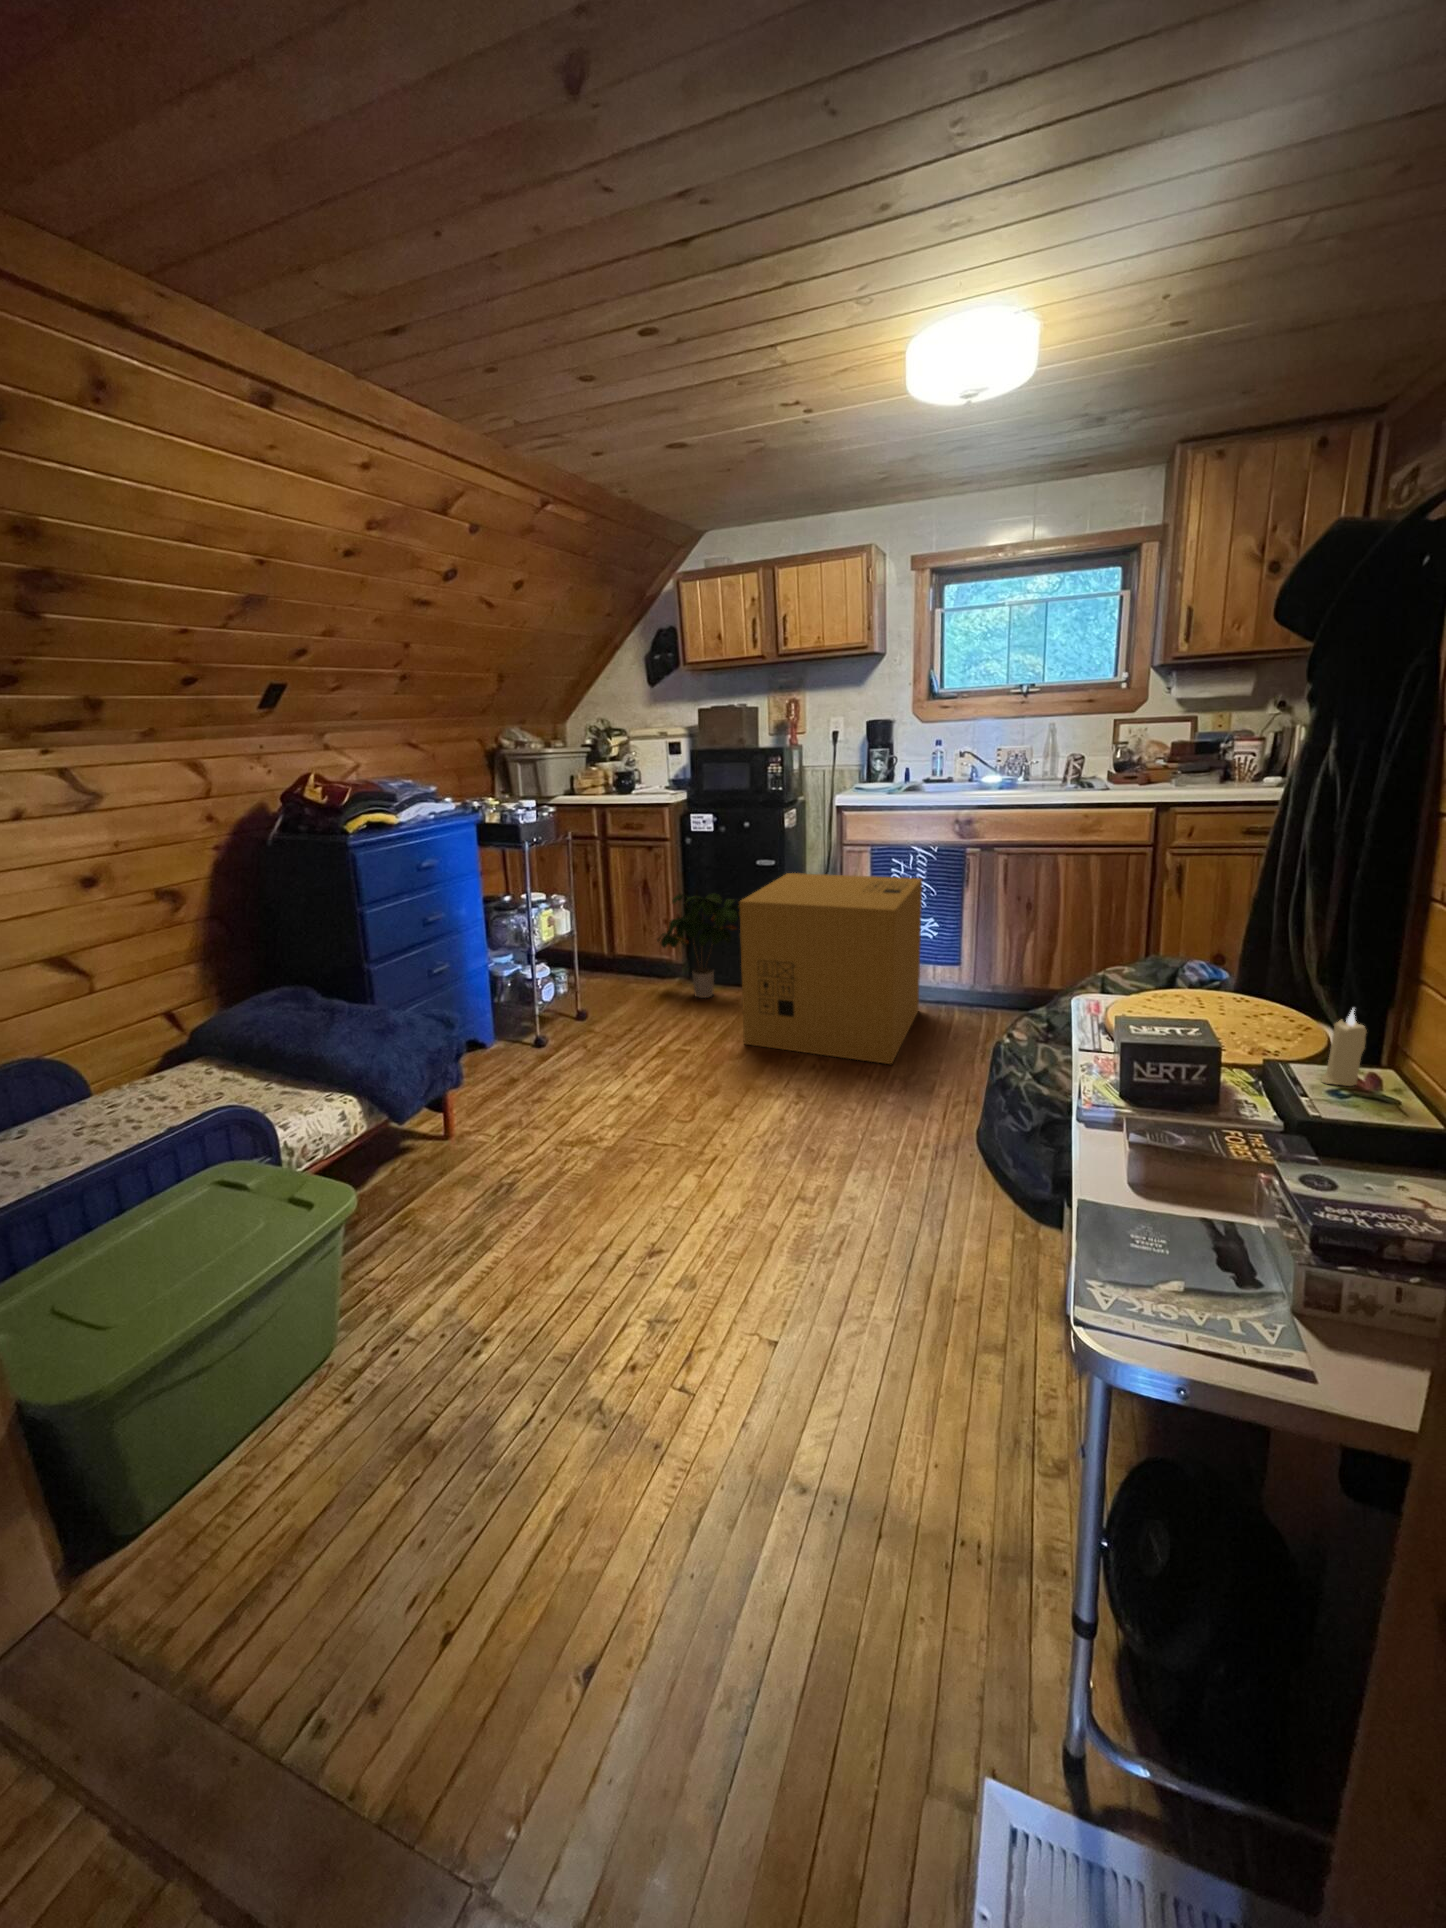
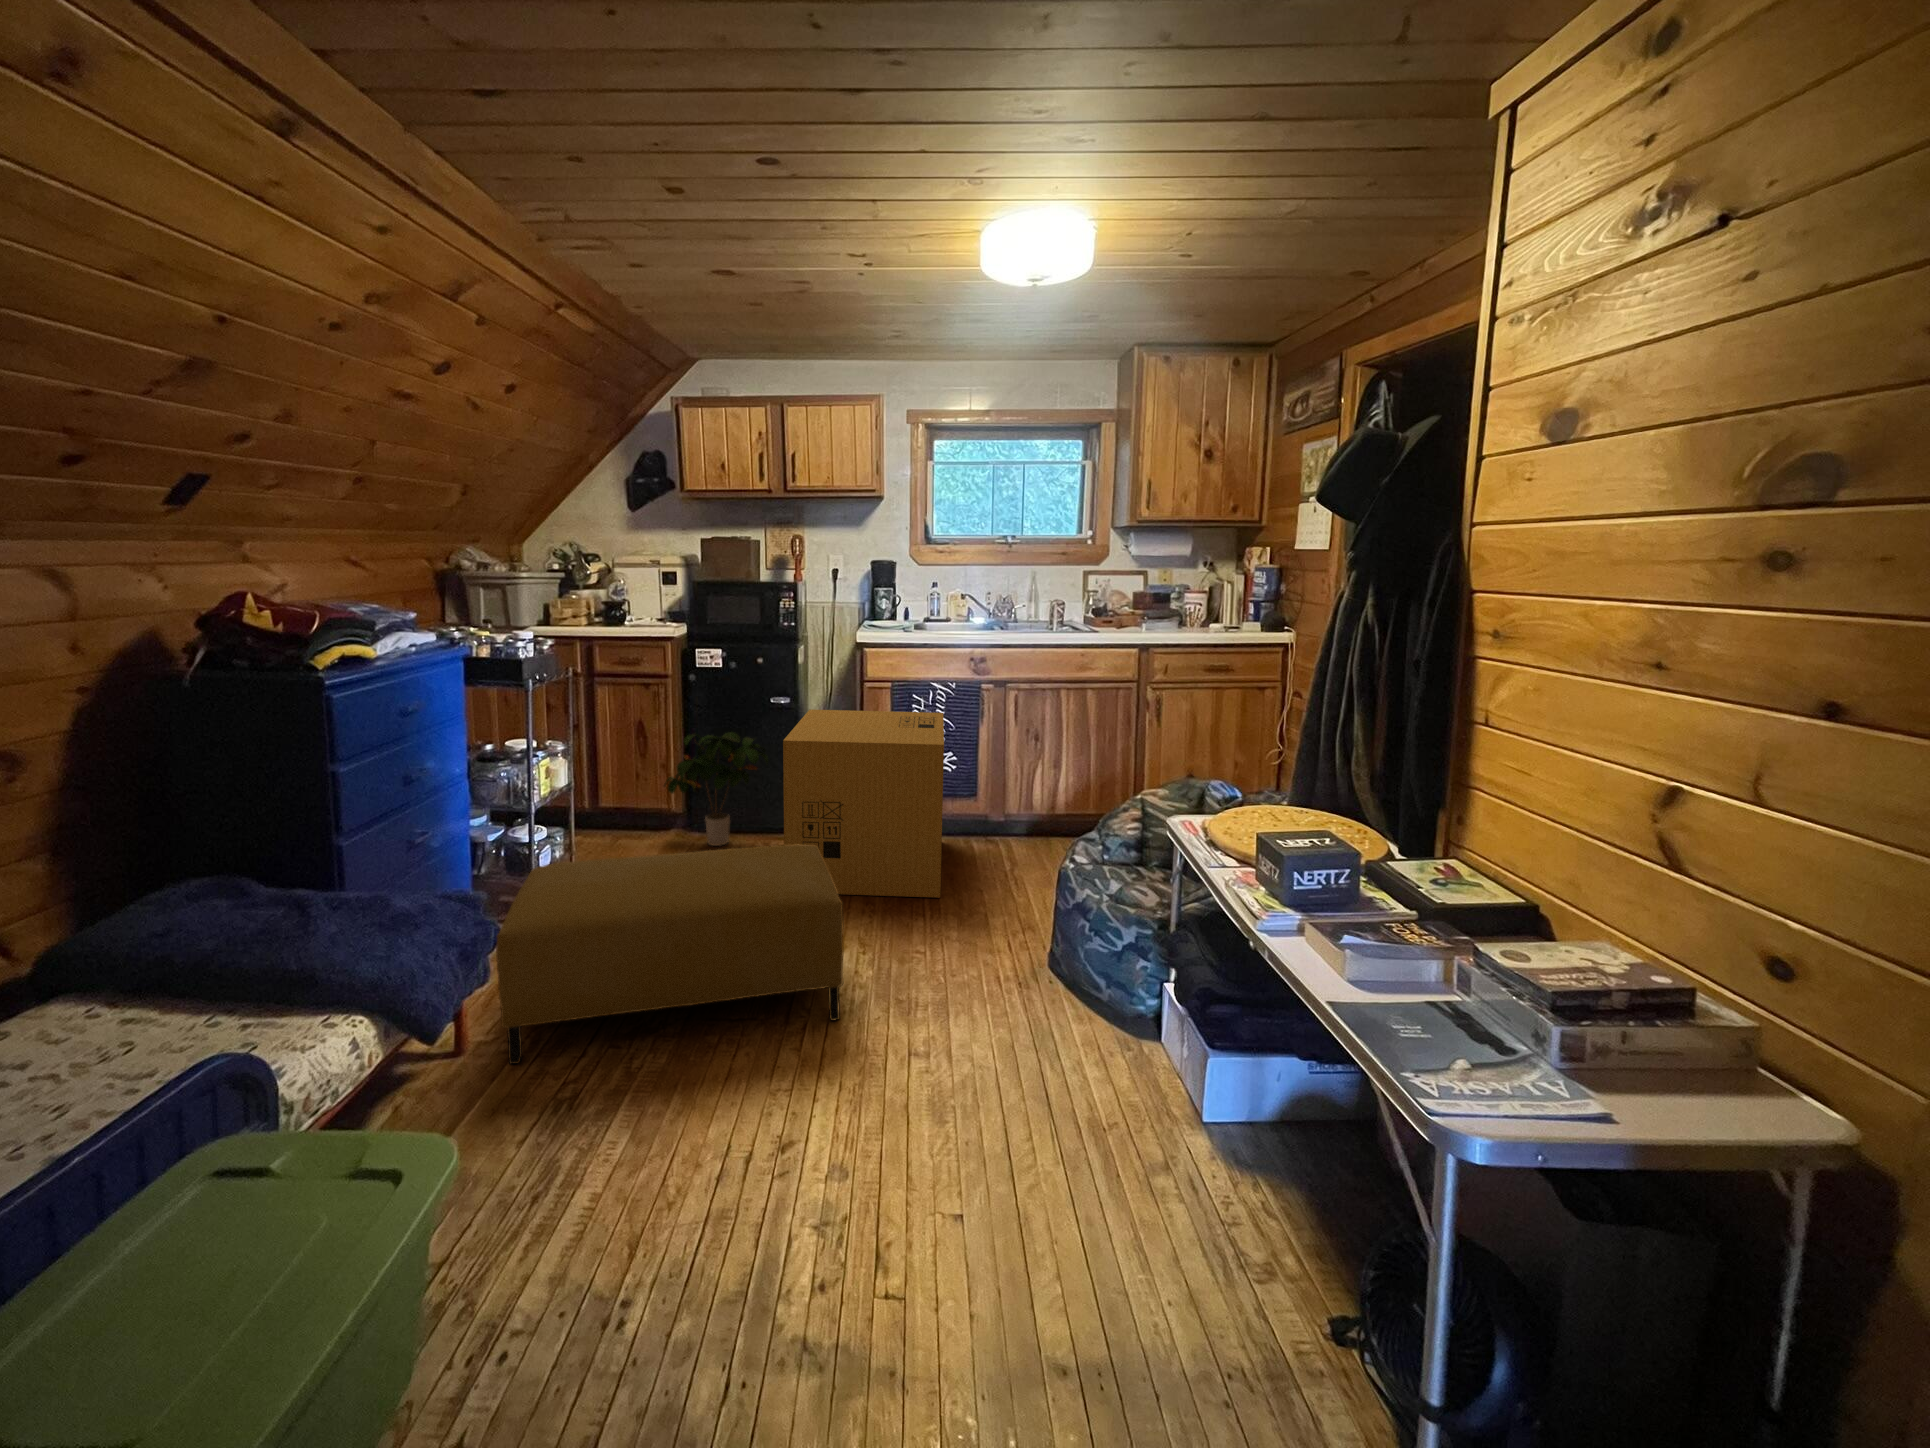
ottoman: none [459,998,754,1160] -> present [496,845,844,1064]
candle: present [1322,1009,1367,1086] -> none [1422,815,1454,877]

